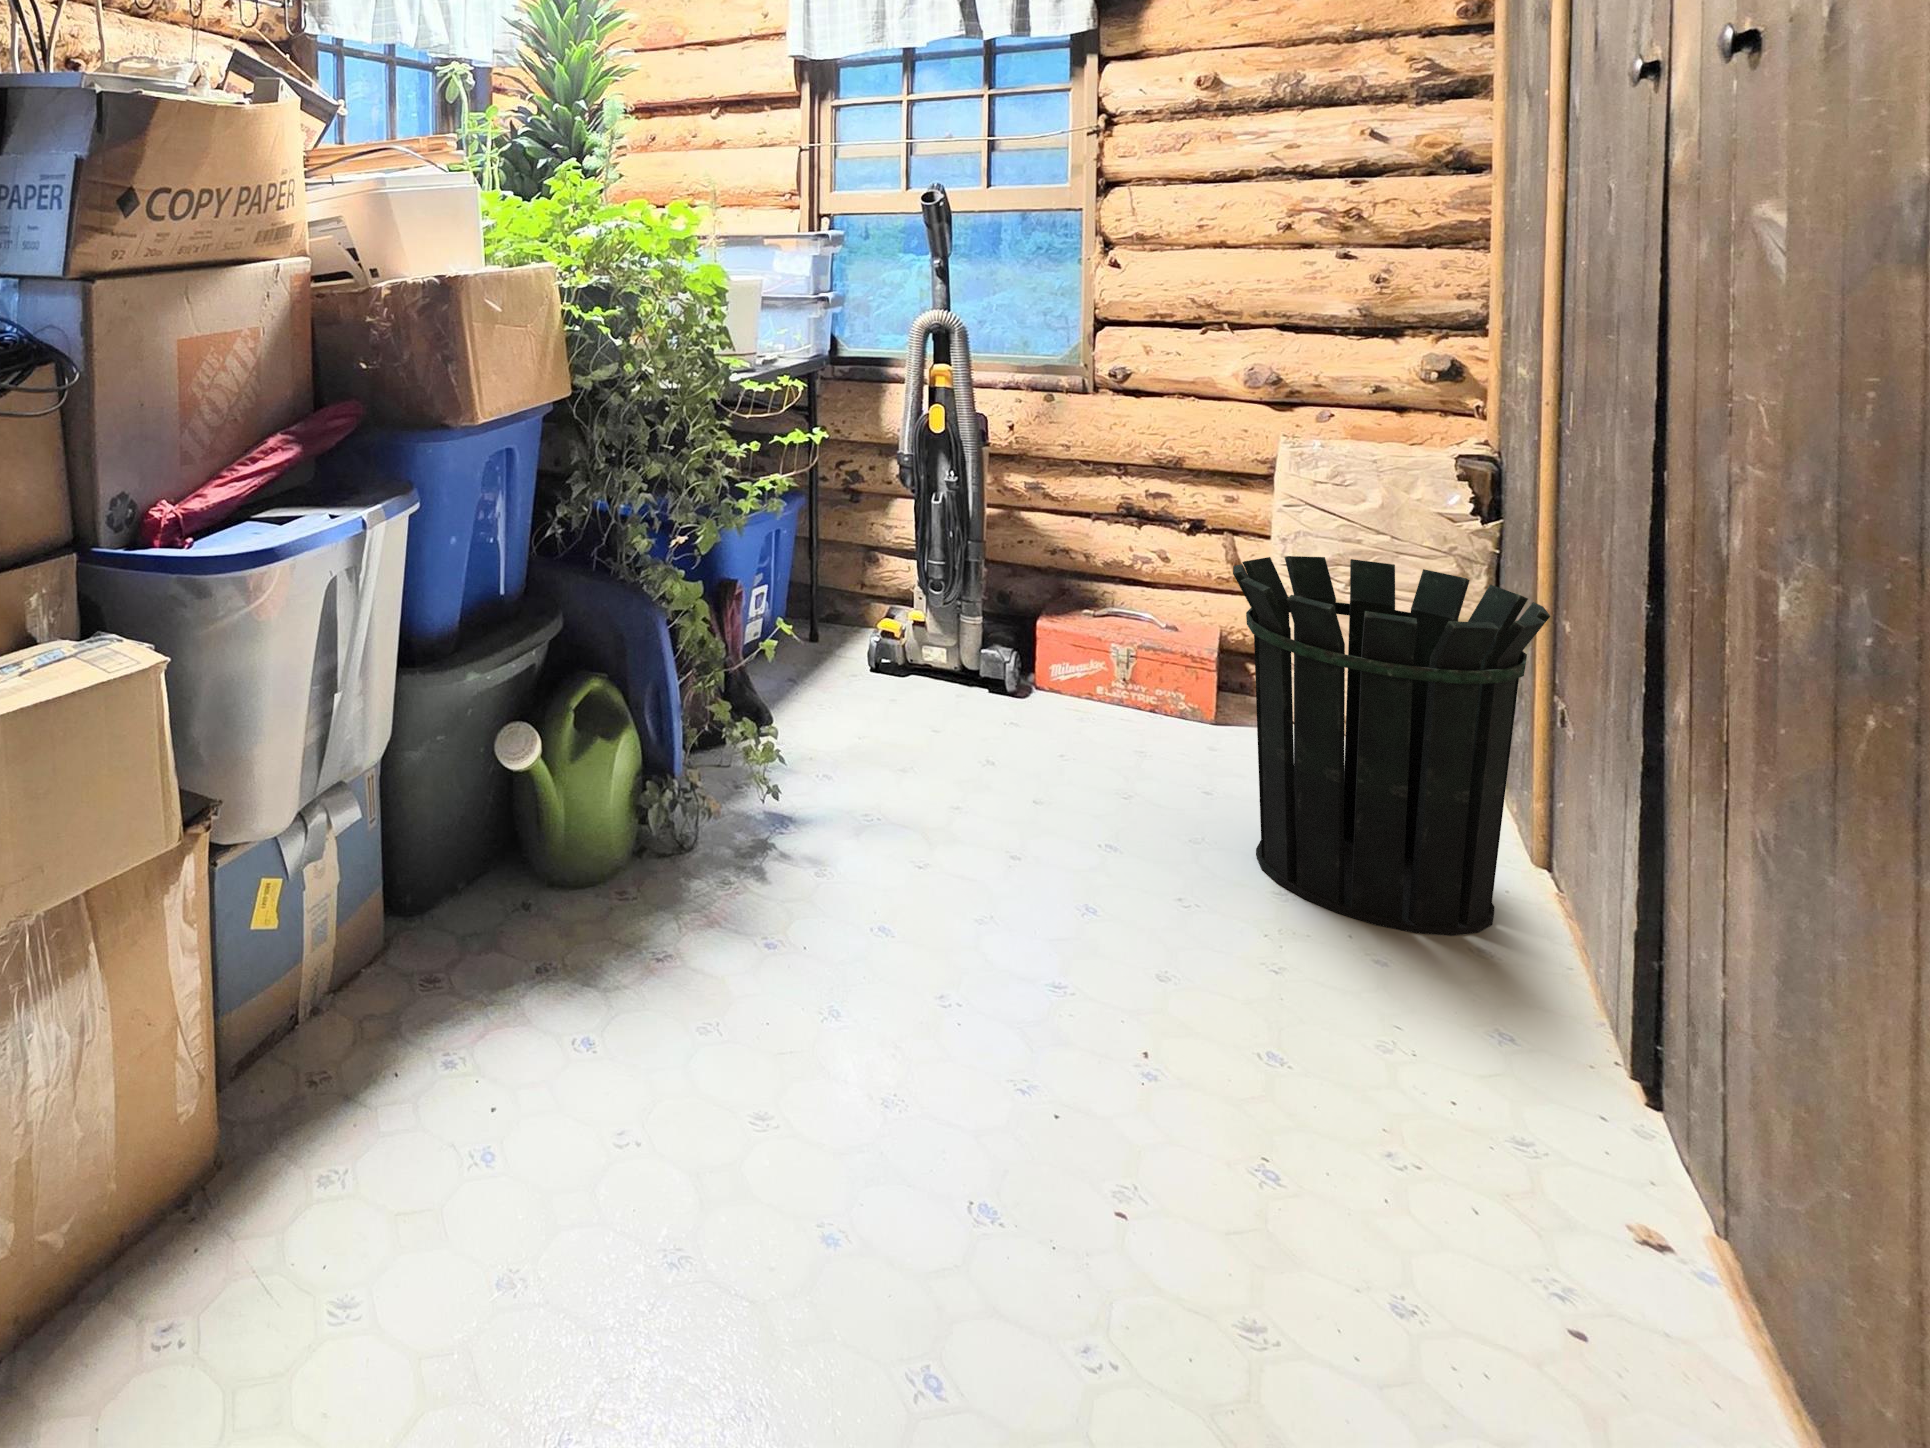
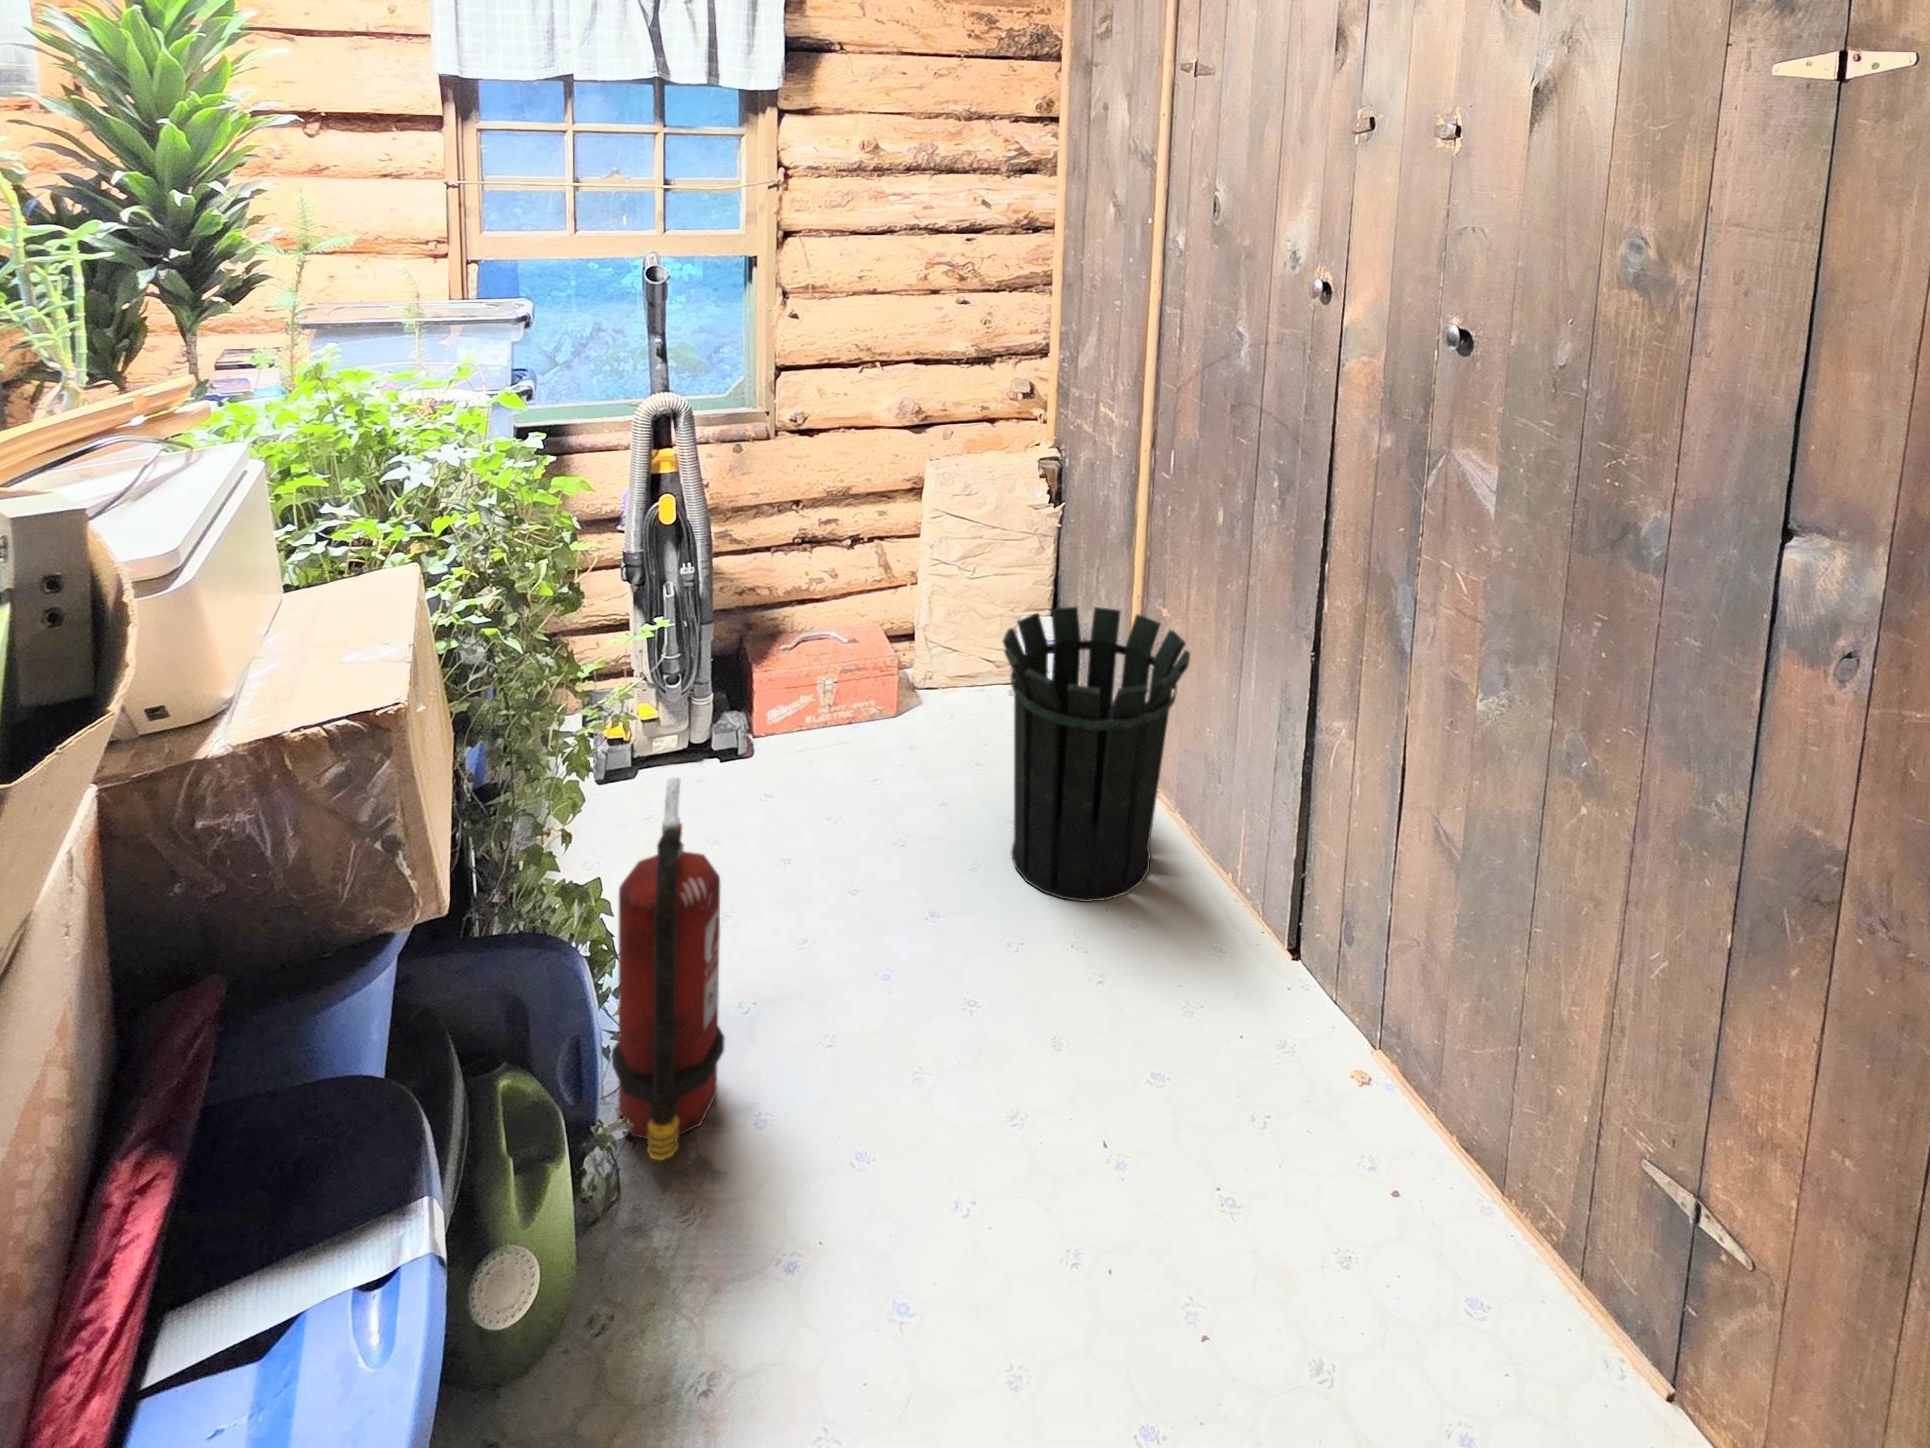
fire extinguisher: none [710,529,805,849] -> present [612,778,725,1160]

